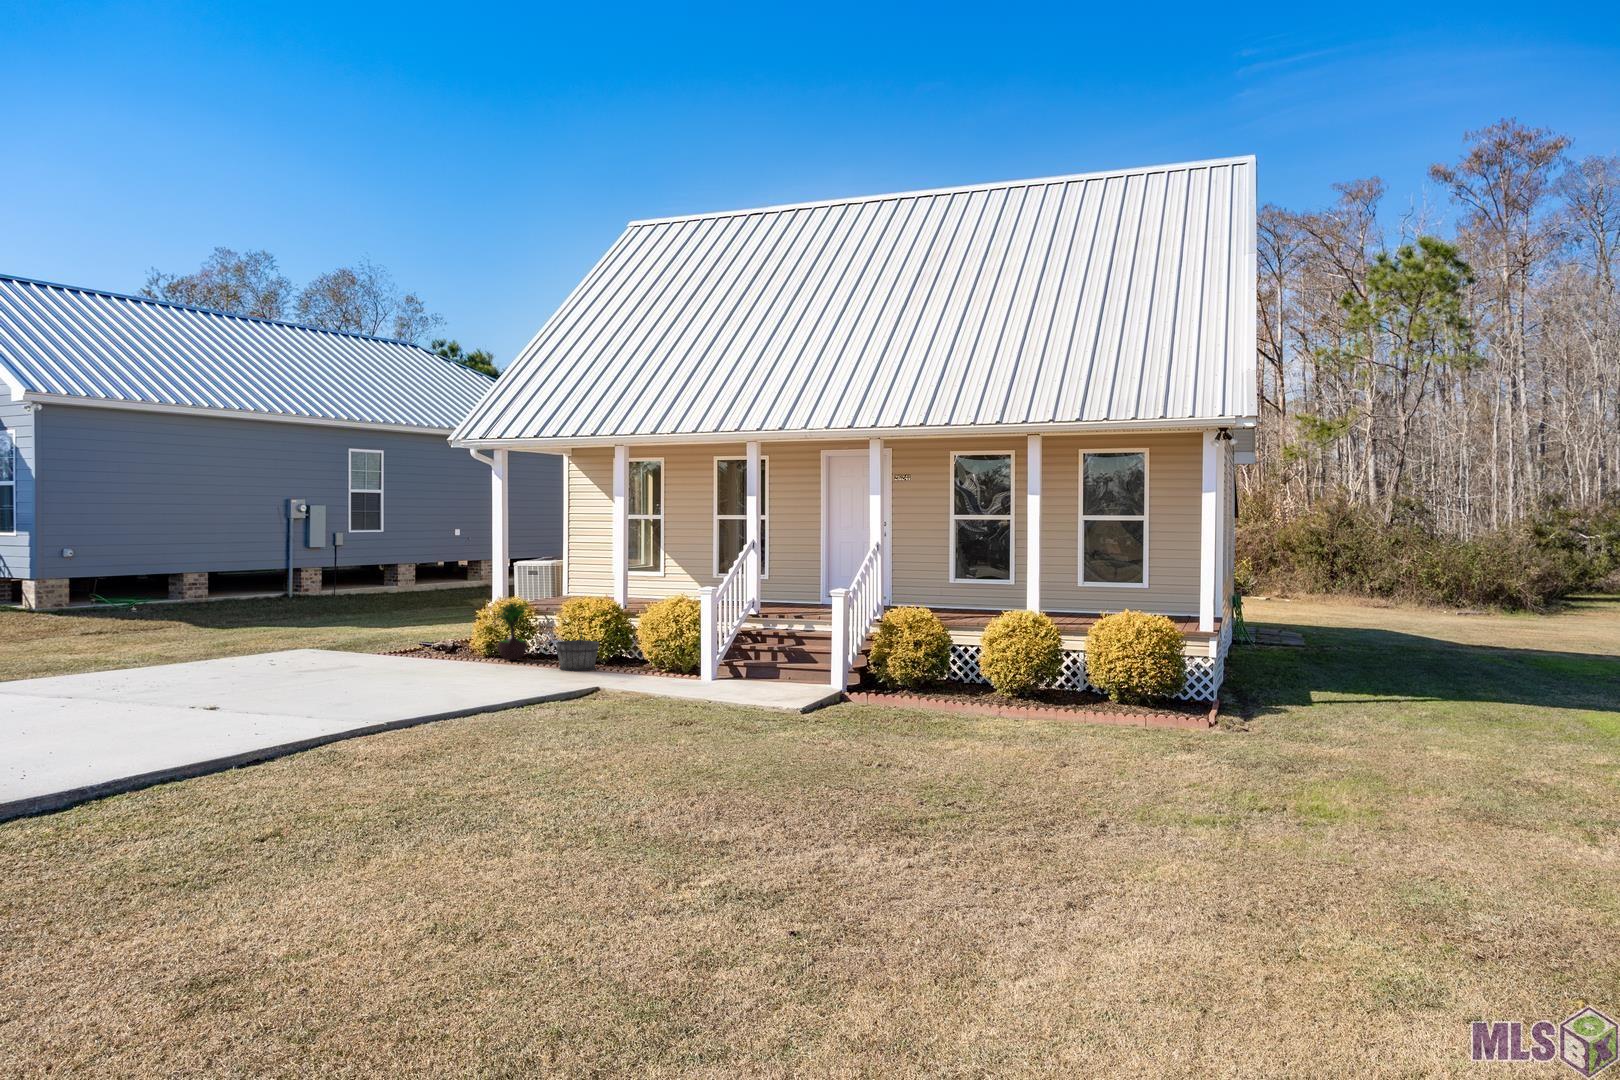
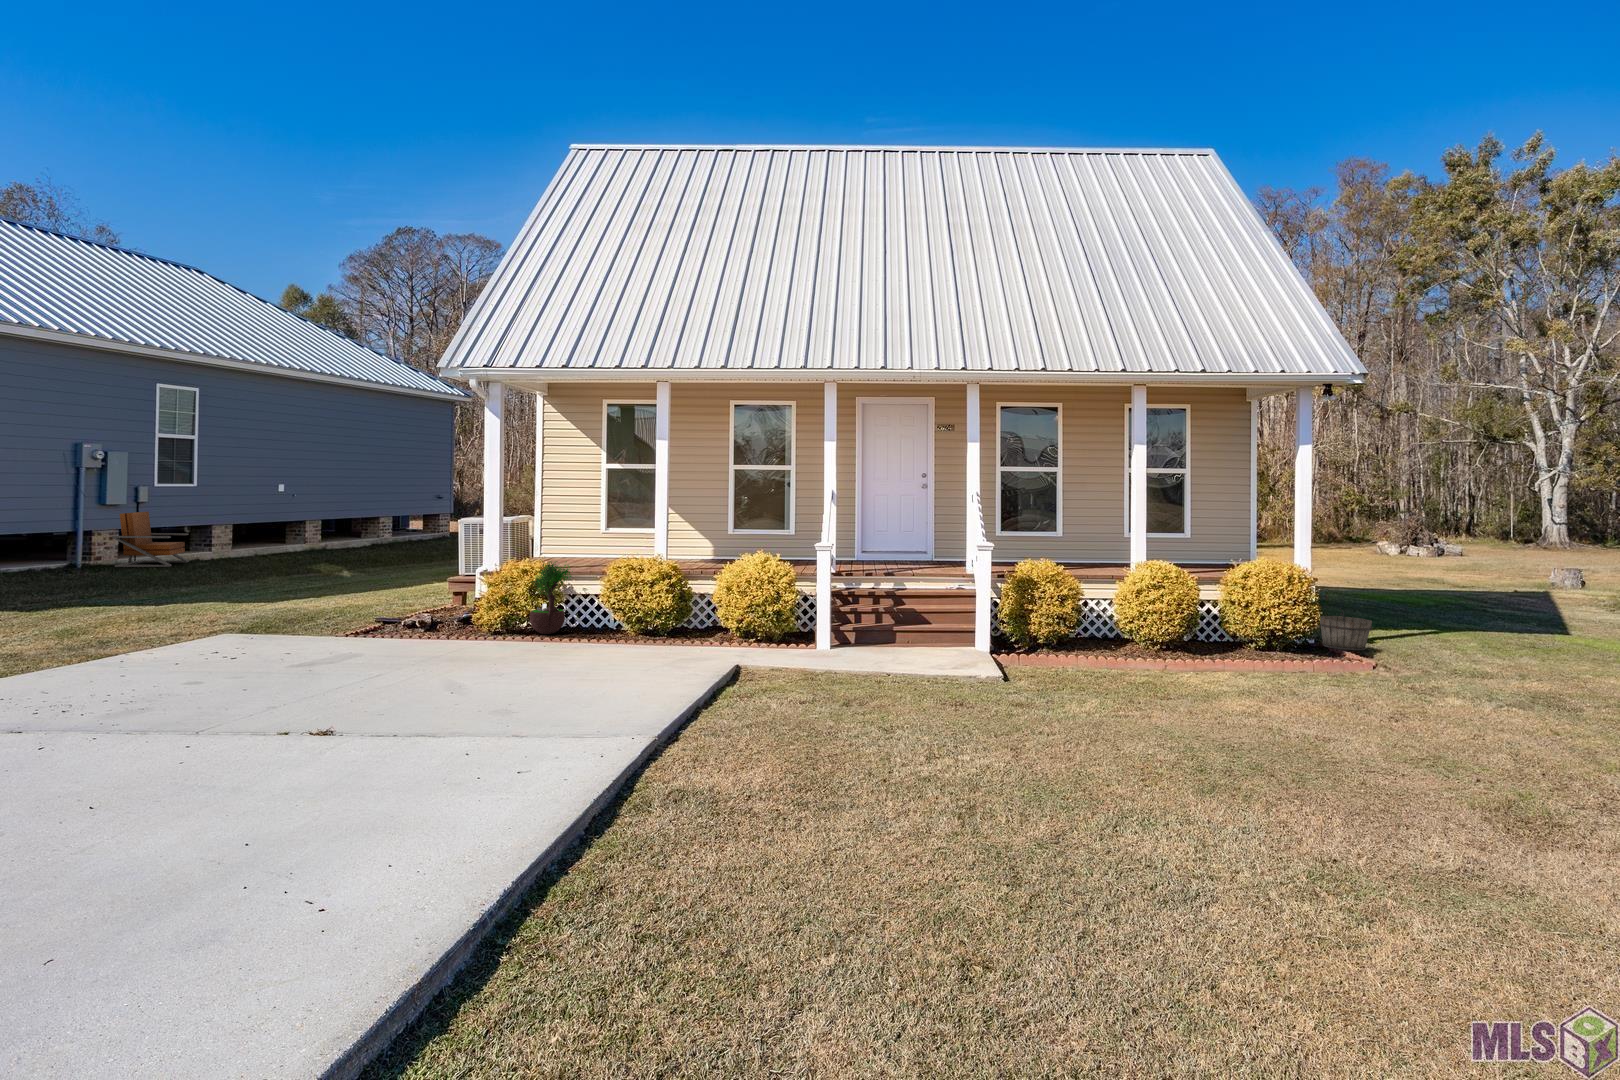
lounge chair: none [310,554,371,600] -> present [112,512,189,567]
wooden bucket: present [556,633,599,671] -> present [1319,608,1372,650]

